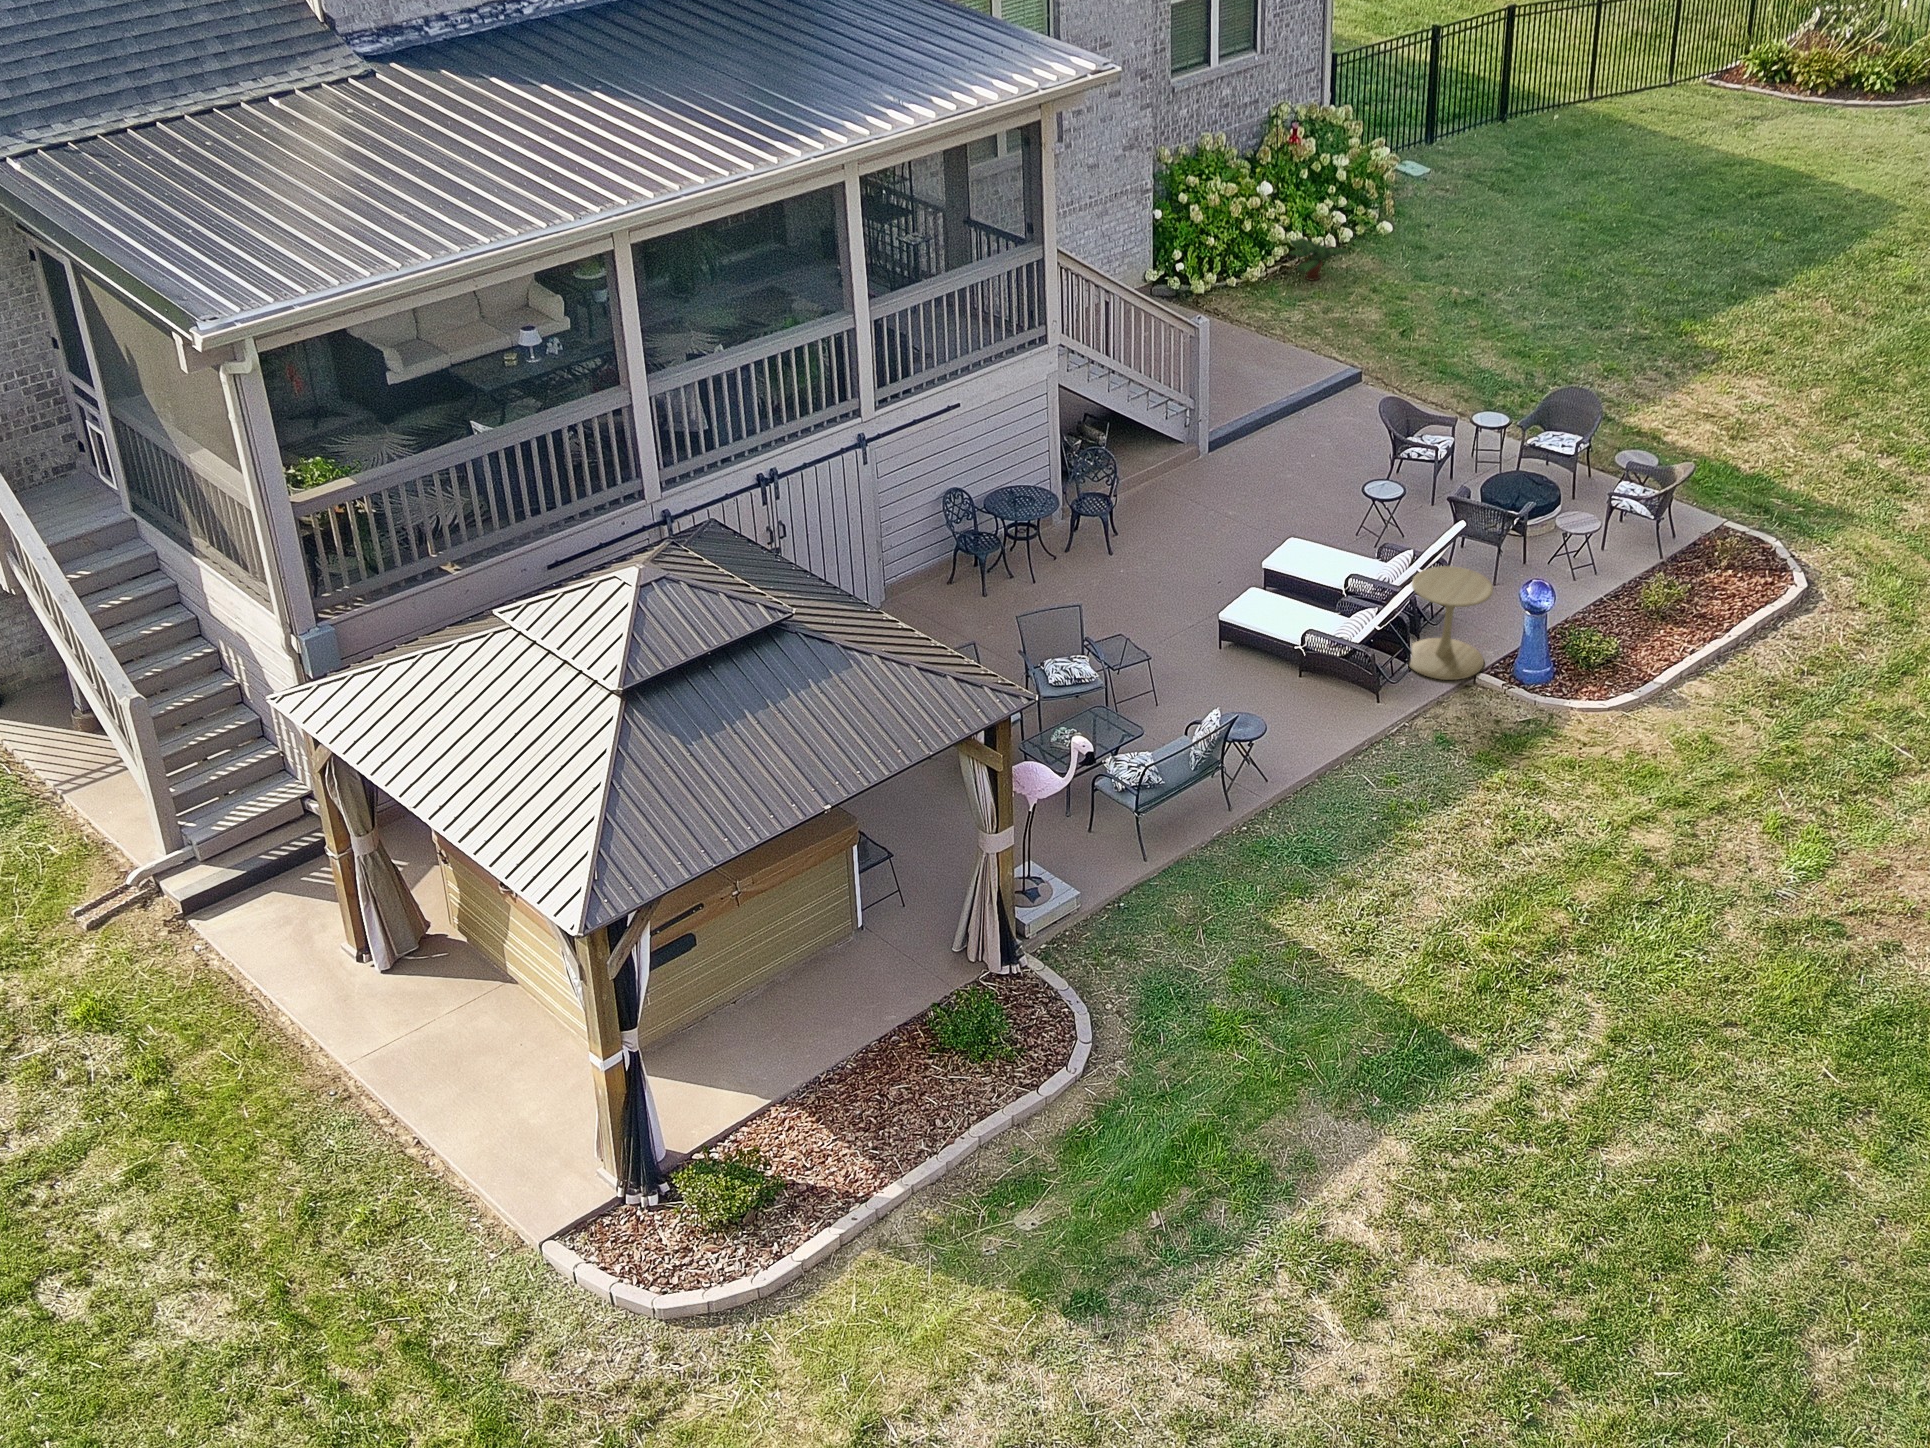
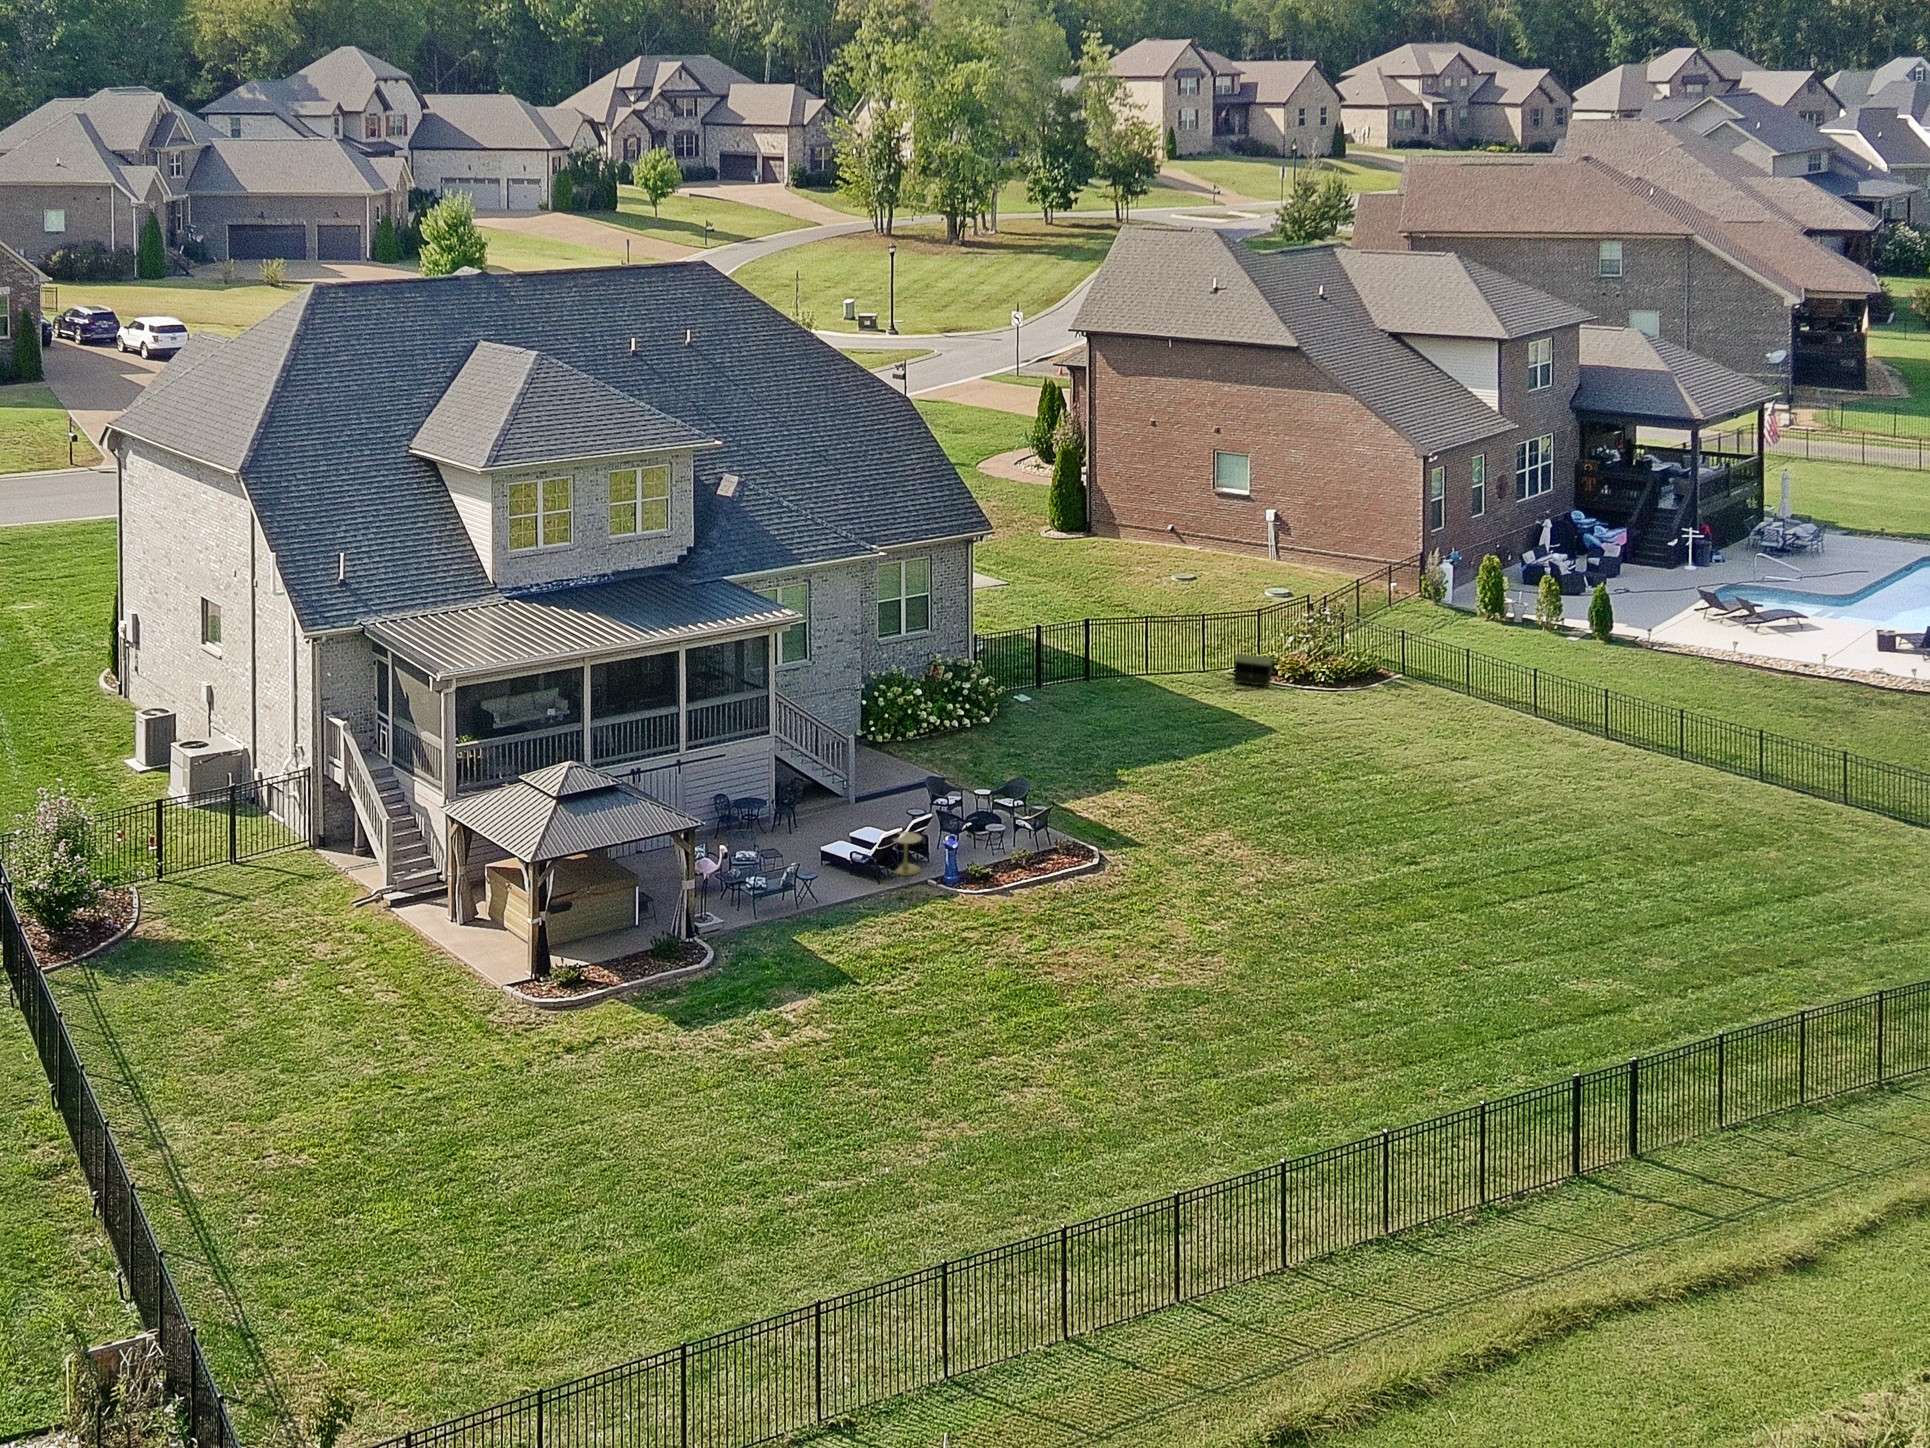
storage bench: none [1787,45,1872,109] -> present [1233,654,1273,686]
potted plant: present [1290,238,1348,280] -> none [929,717,960,738]

